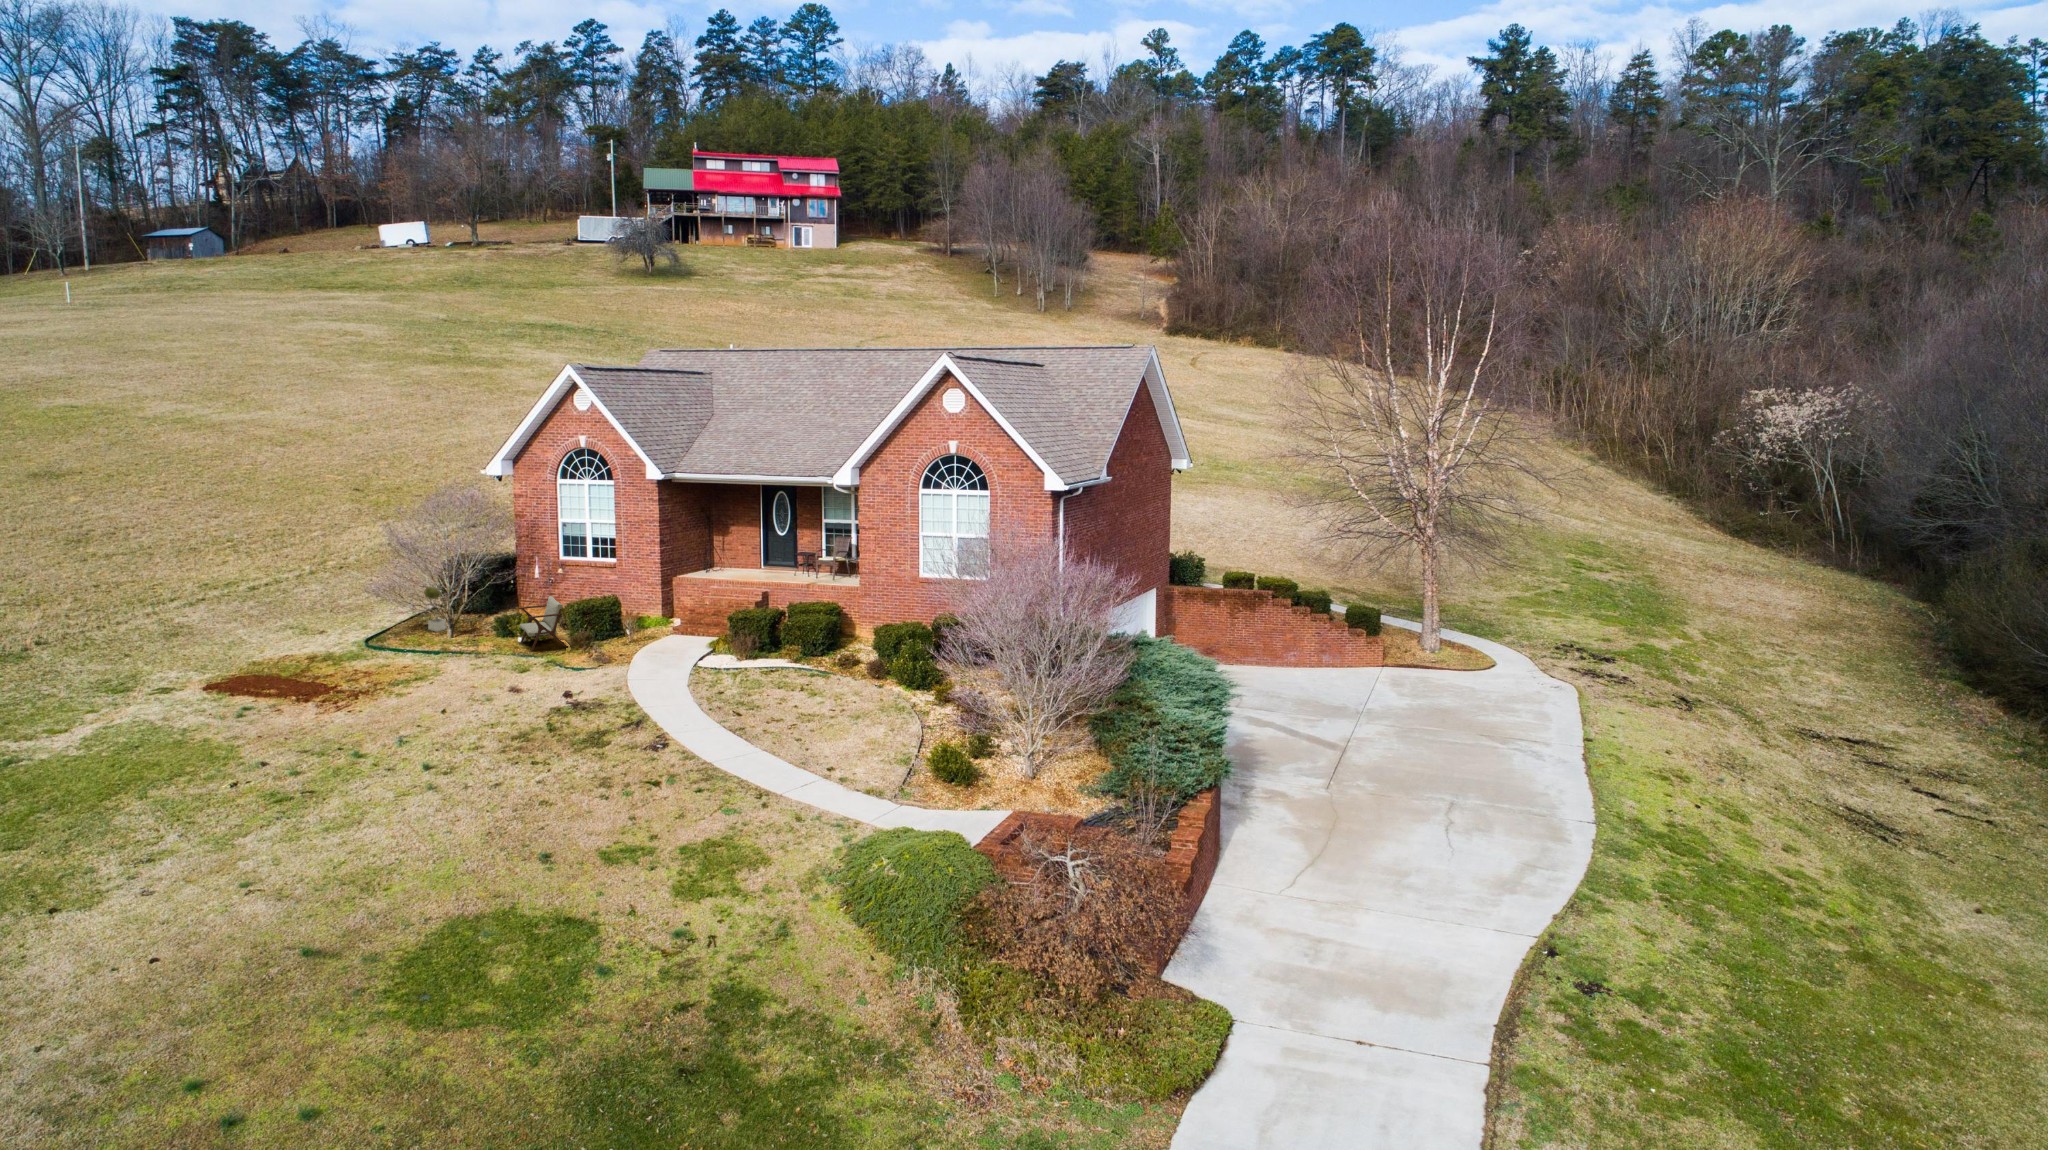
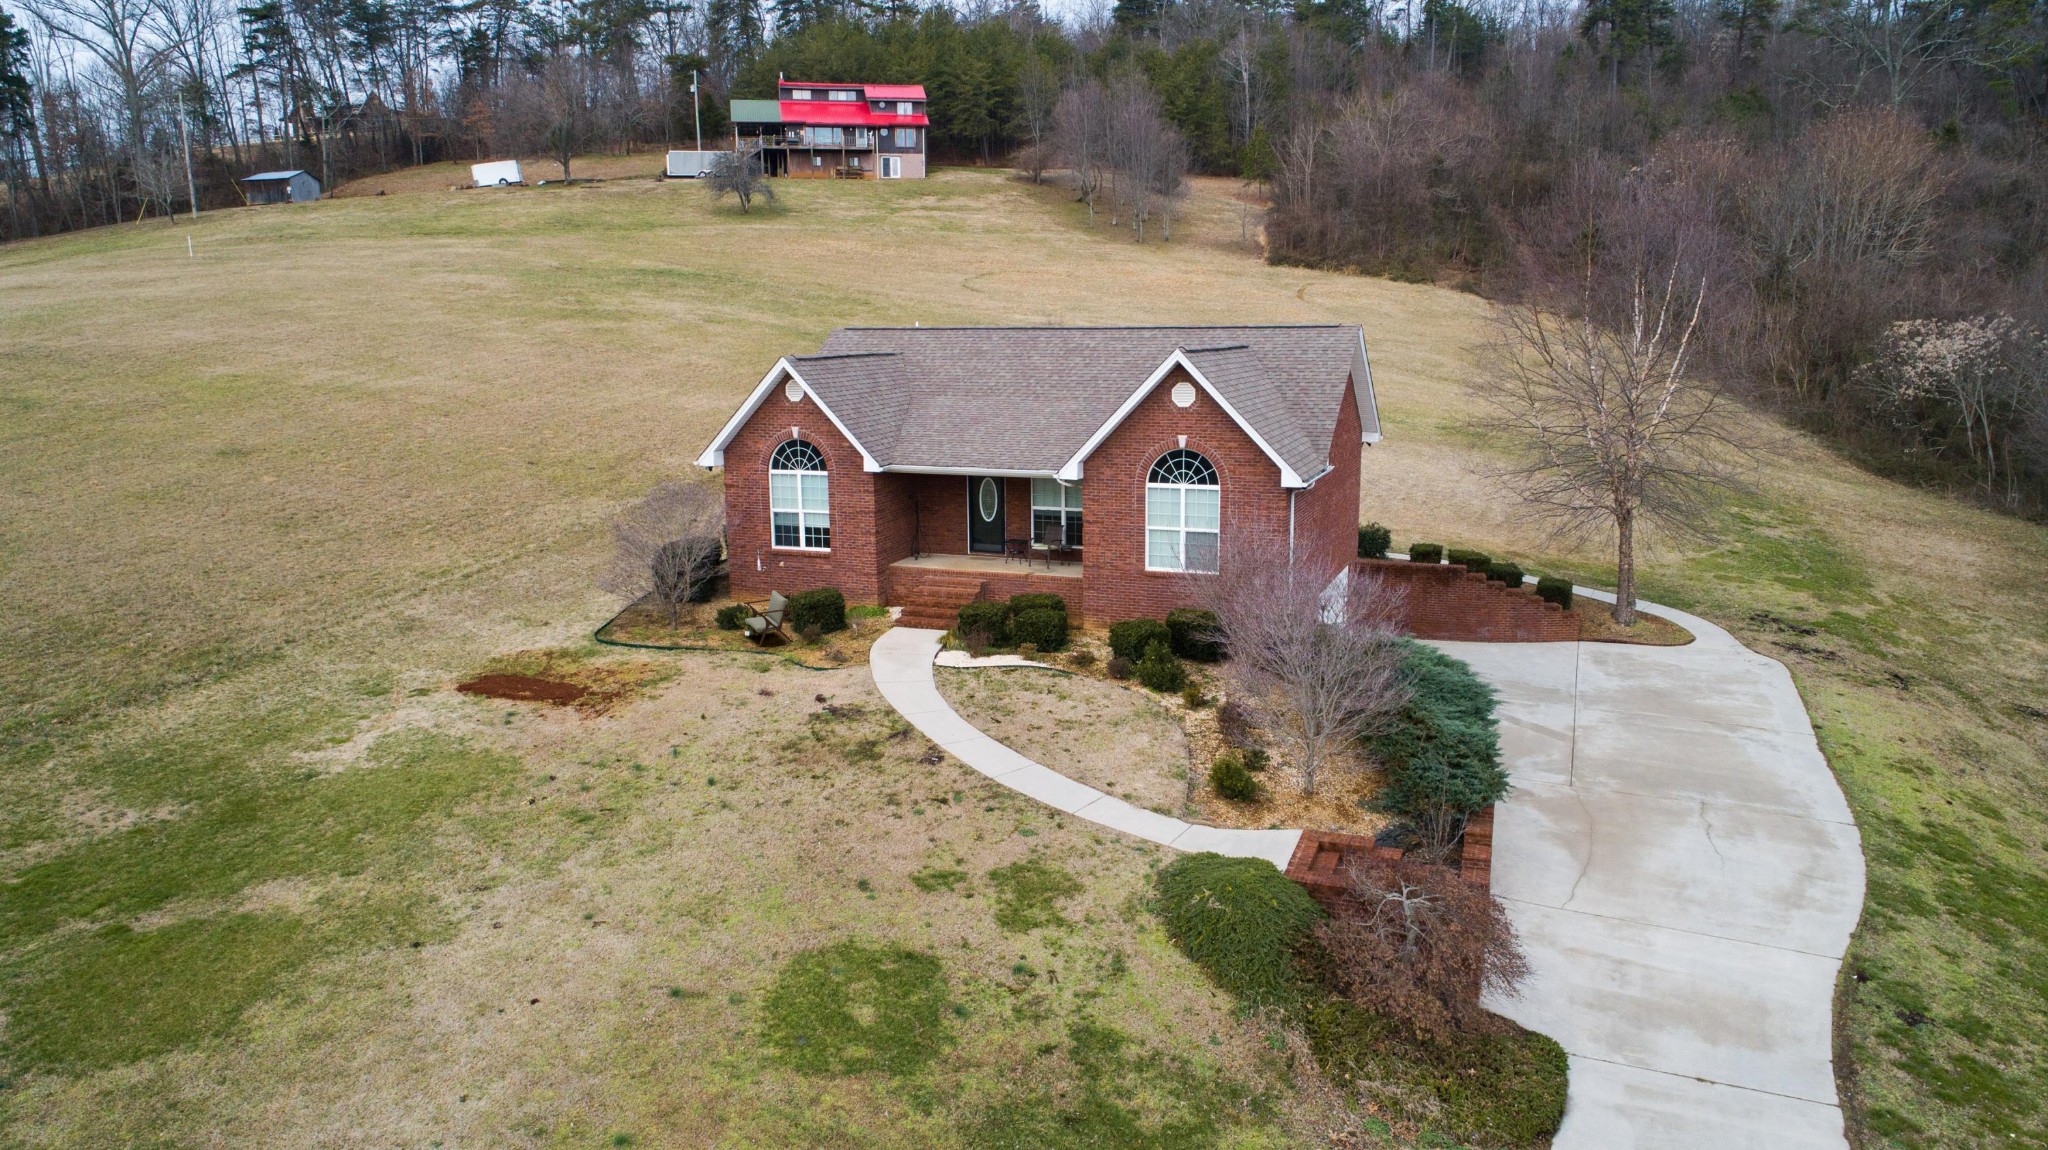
potted tree: present [424,587,446,632] -> none [648,581,670,625]

